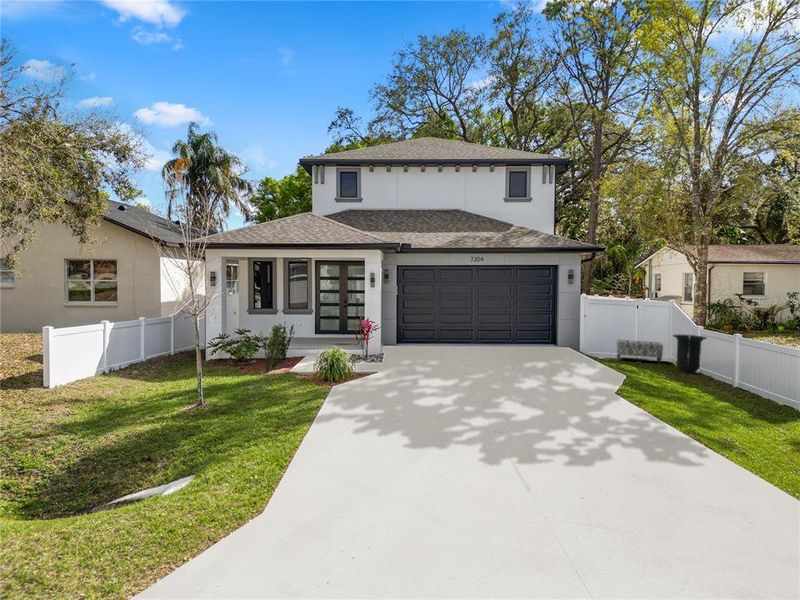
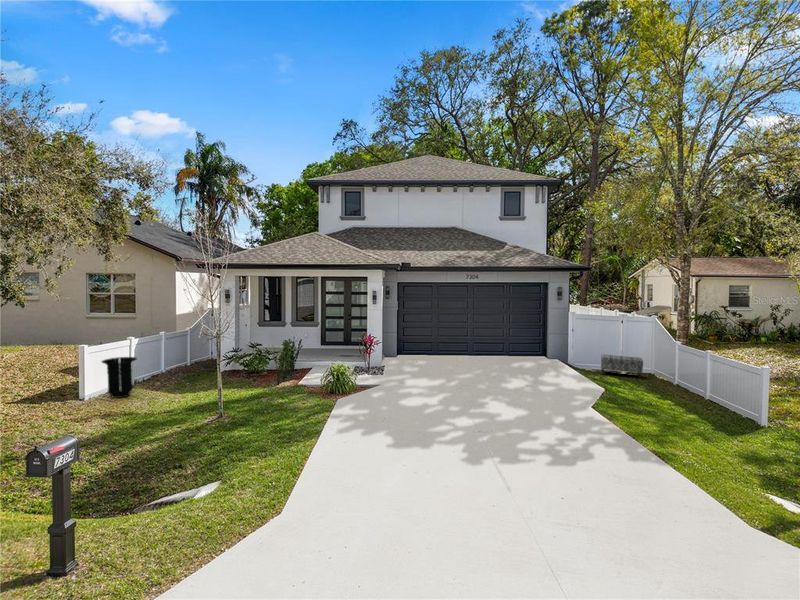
trash can: present [673,335,707,373] -> present [102,357,137,398]

